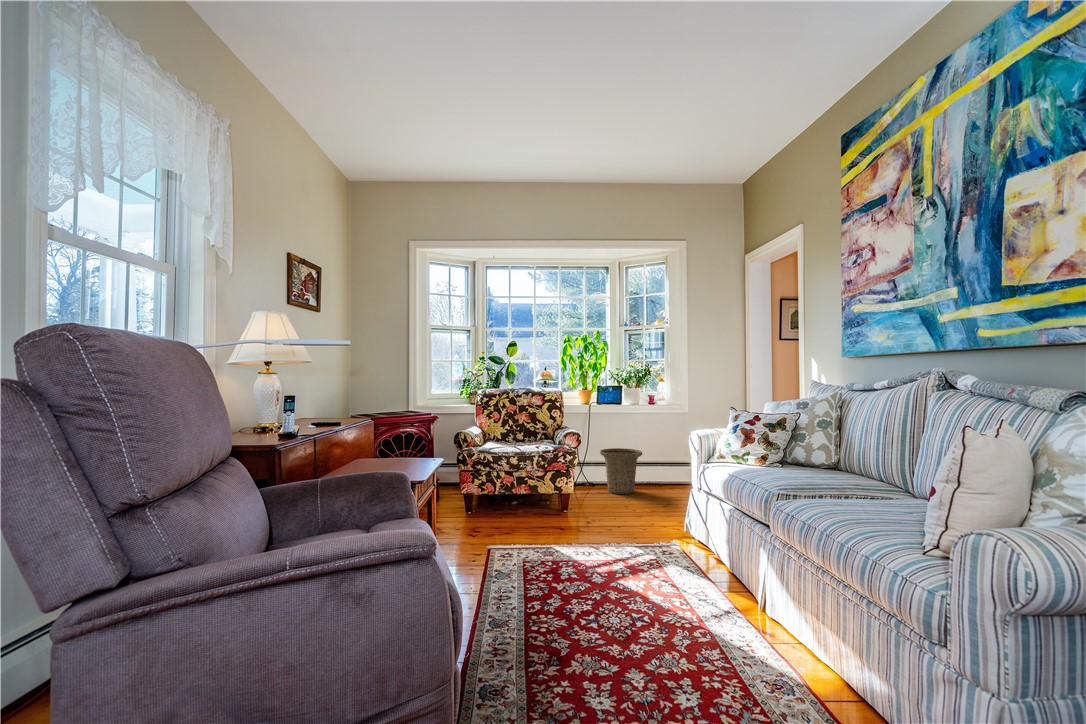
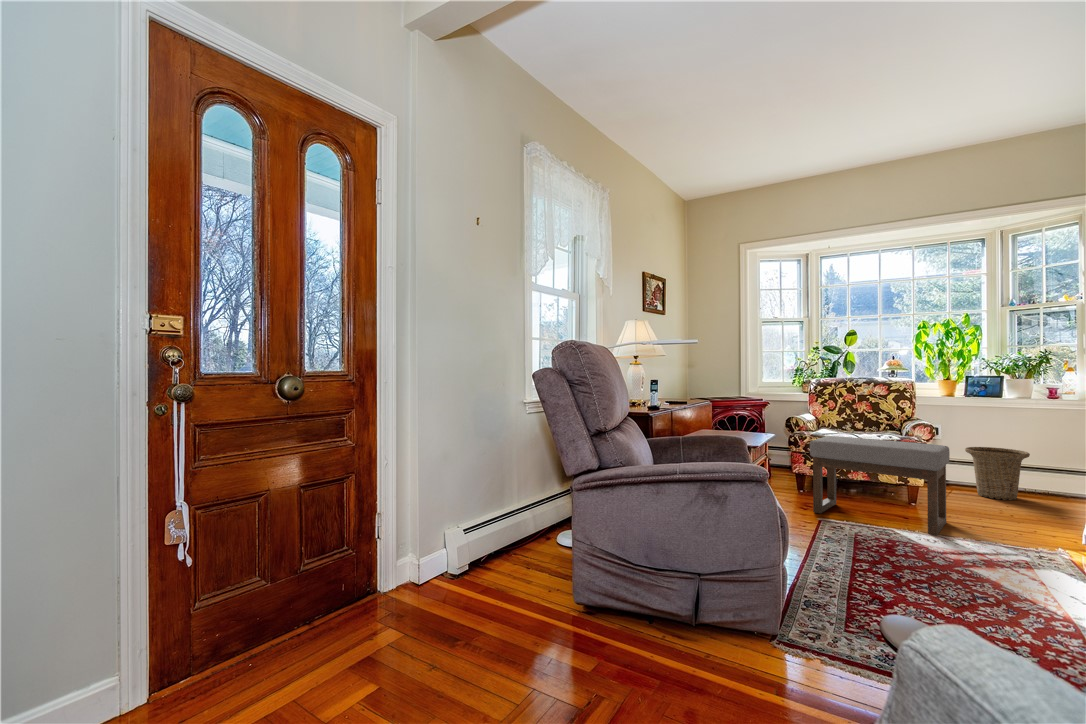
ottoman: none [479,451,596,545] -> present [810,436,950,535]

